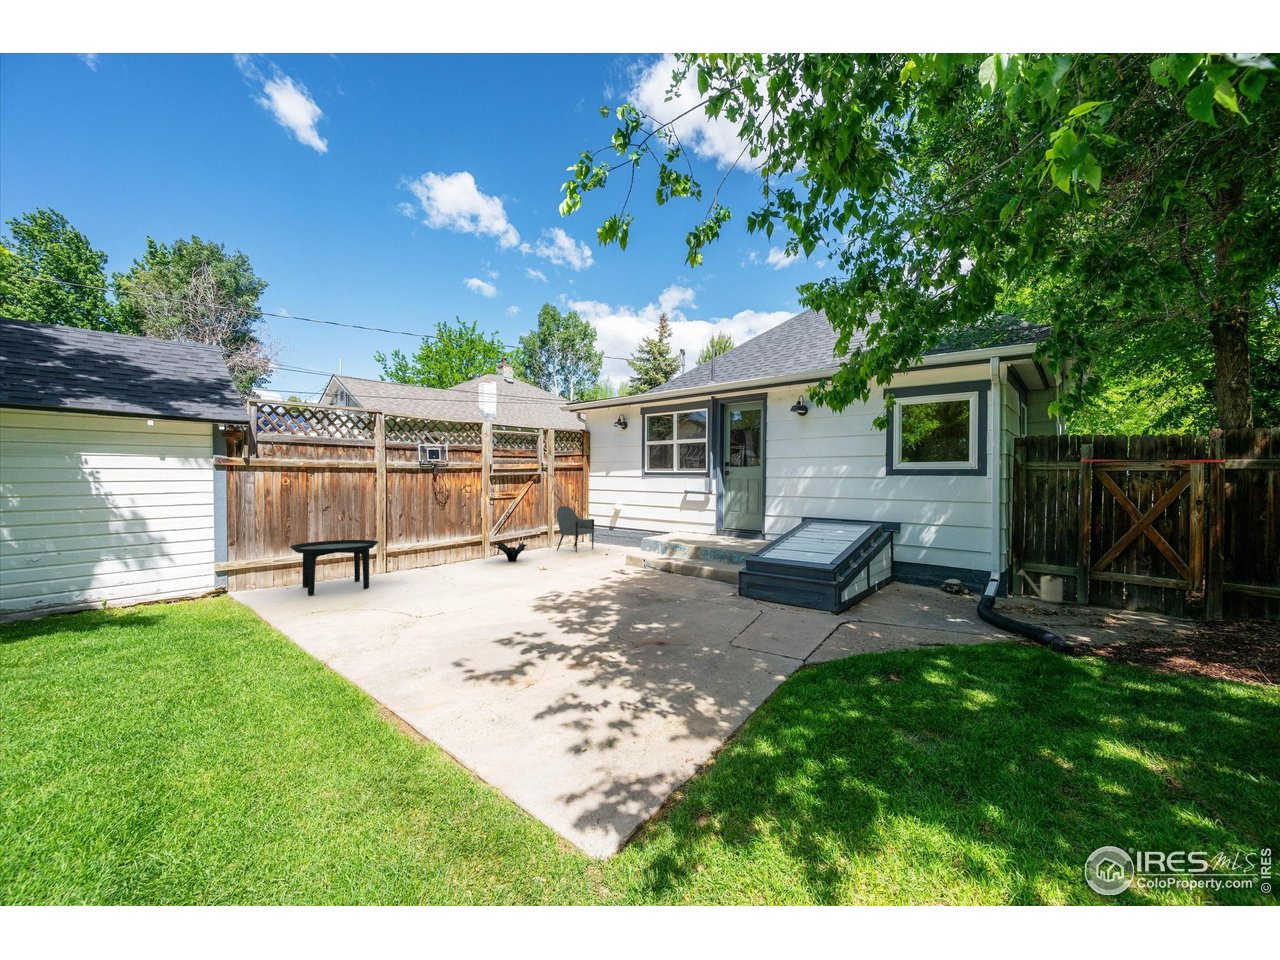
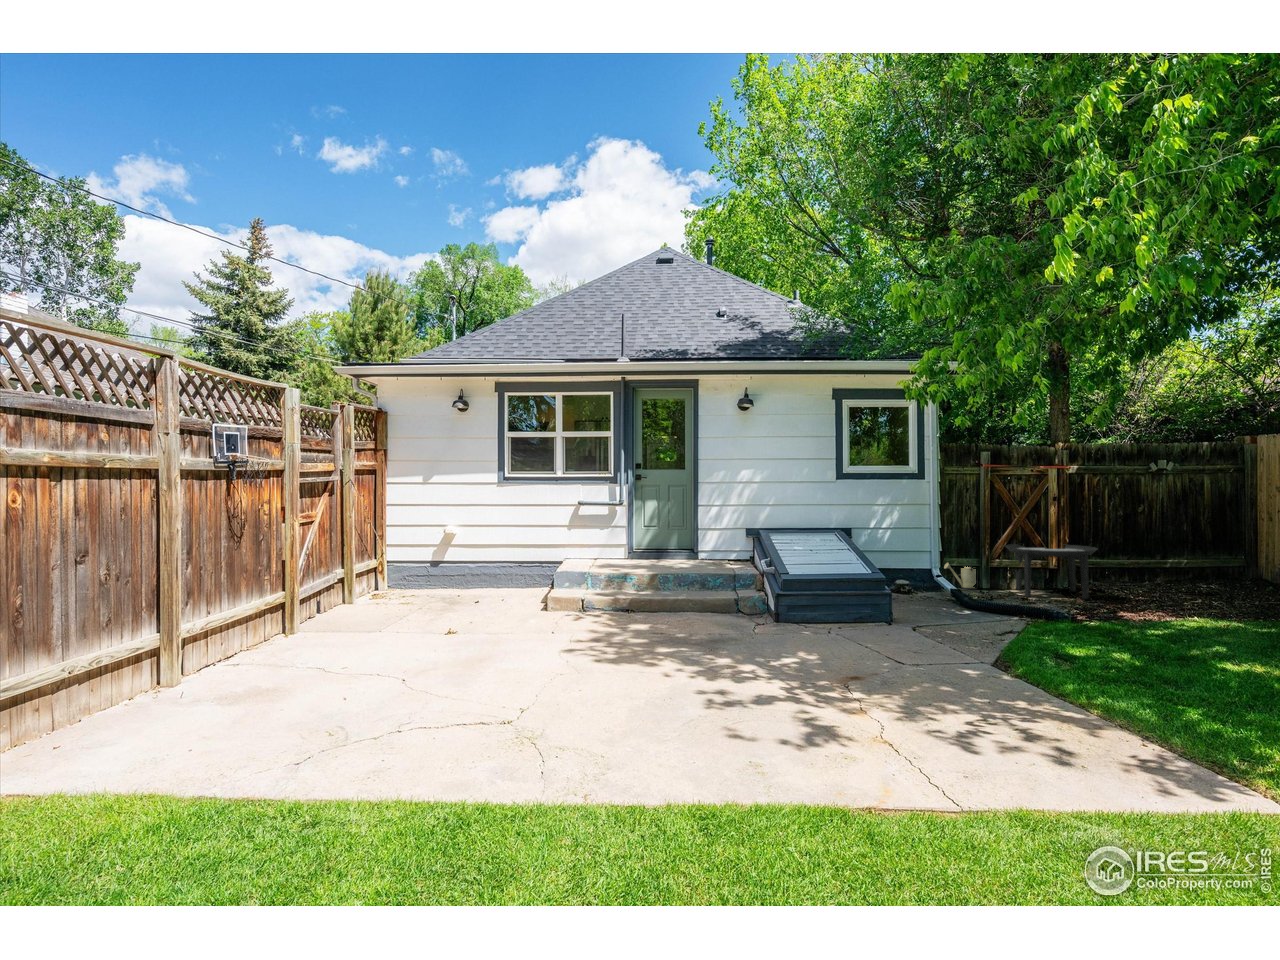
chair: present [557,506,594,552] -> none [364,532,420,606]
round table: present [290,540,378,595] -> present [1005,544,1097,599]
potted plant: present [493,542,527,562] -> none [309,598,385,629]

